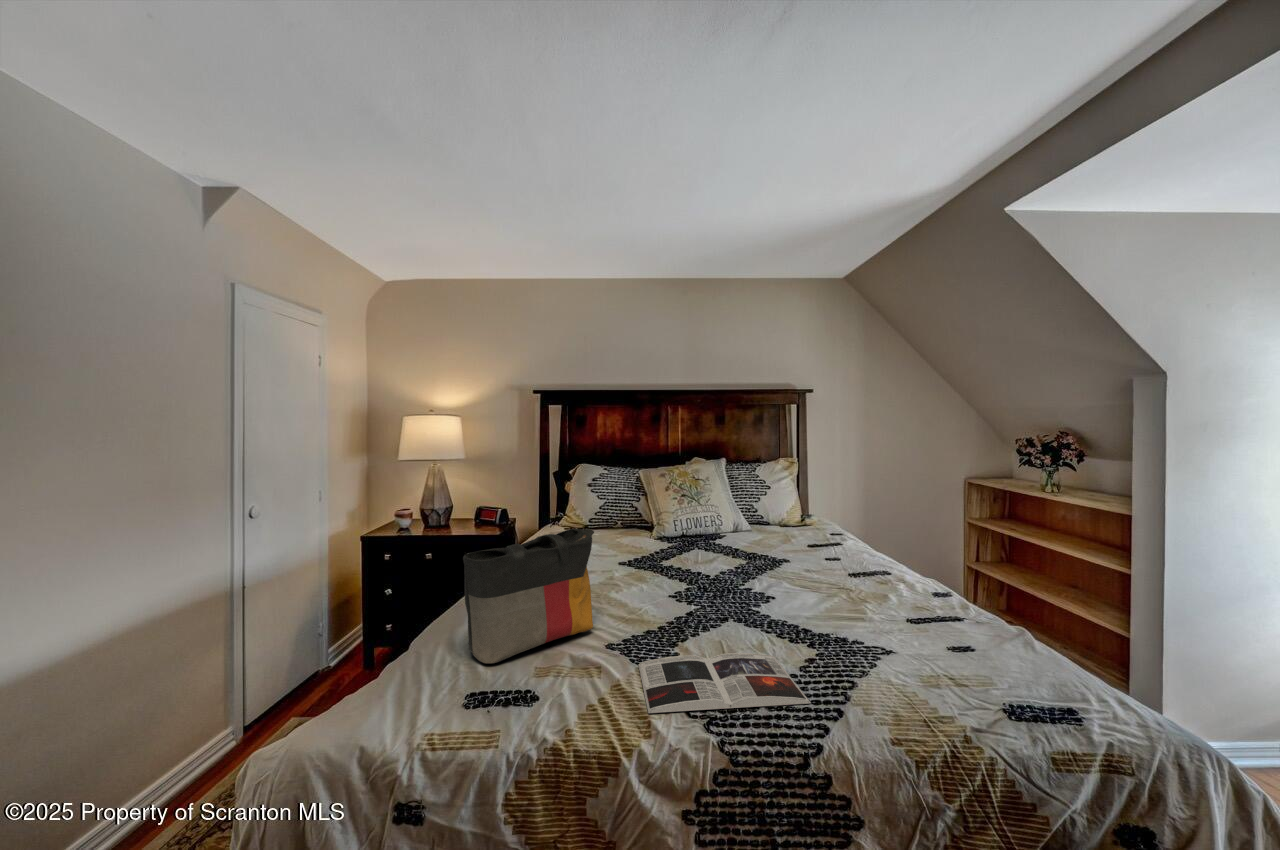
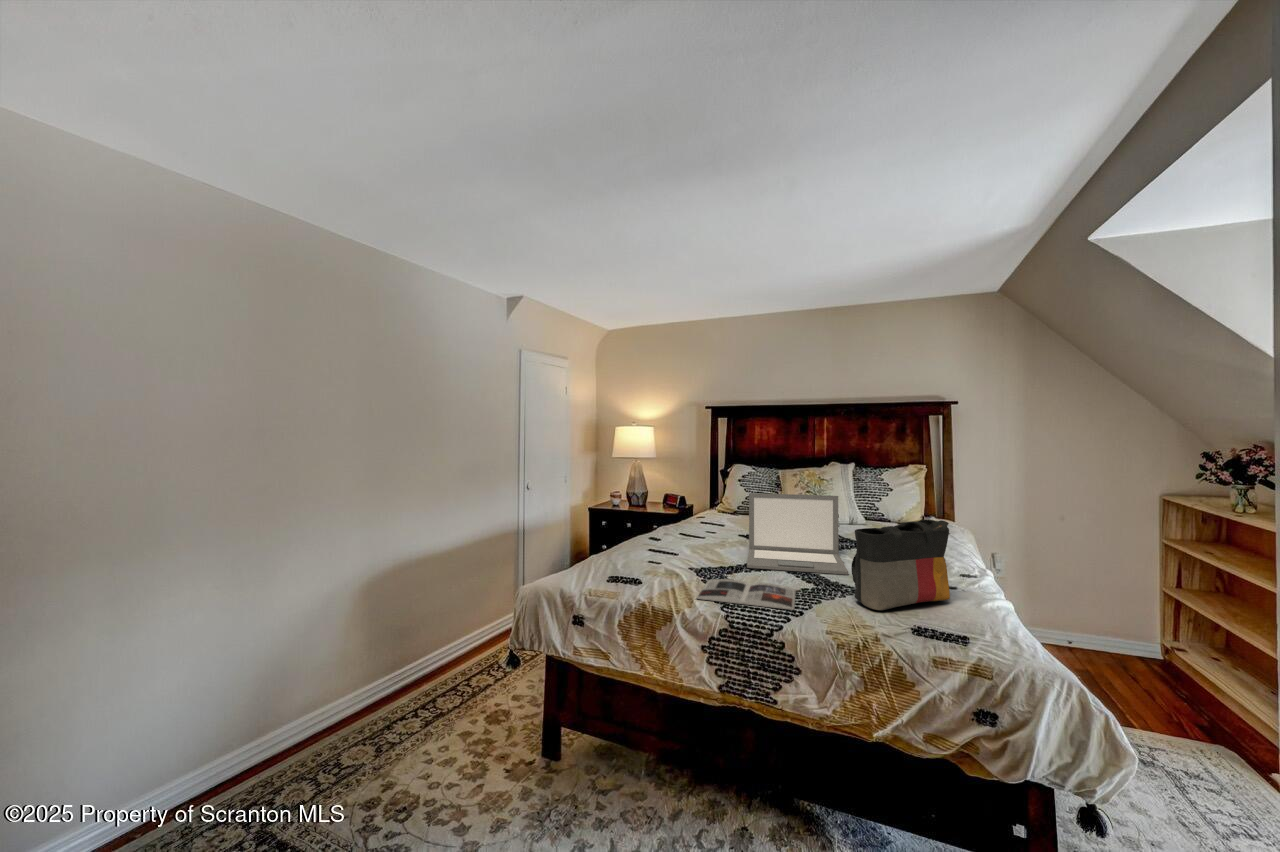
laptop: none [654,503,810,624] -> present [747,493,848,575]
tote bag: present [463,529,594,663] -> present [851,519,950,610]

